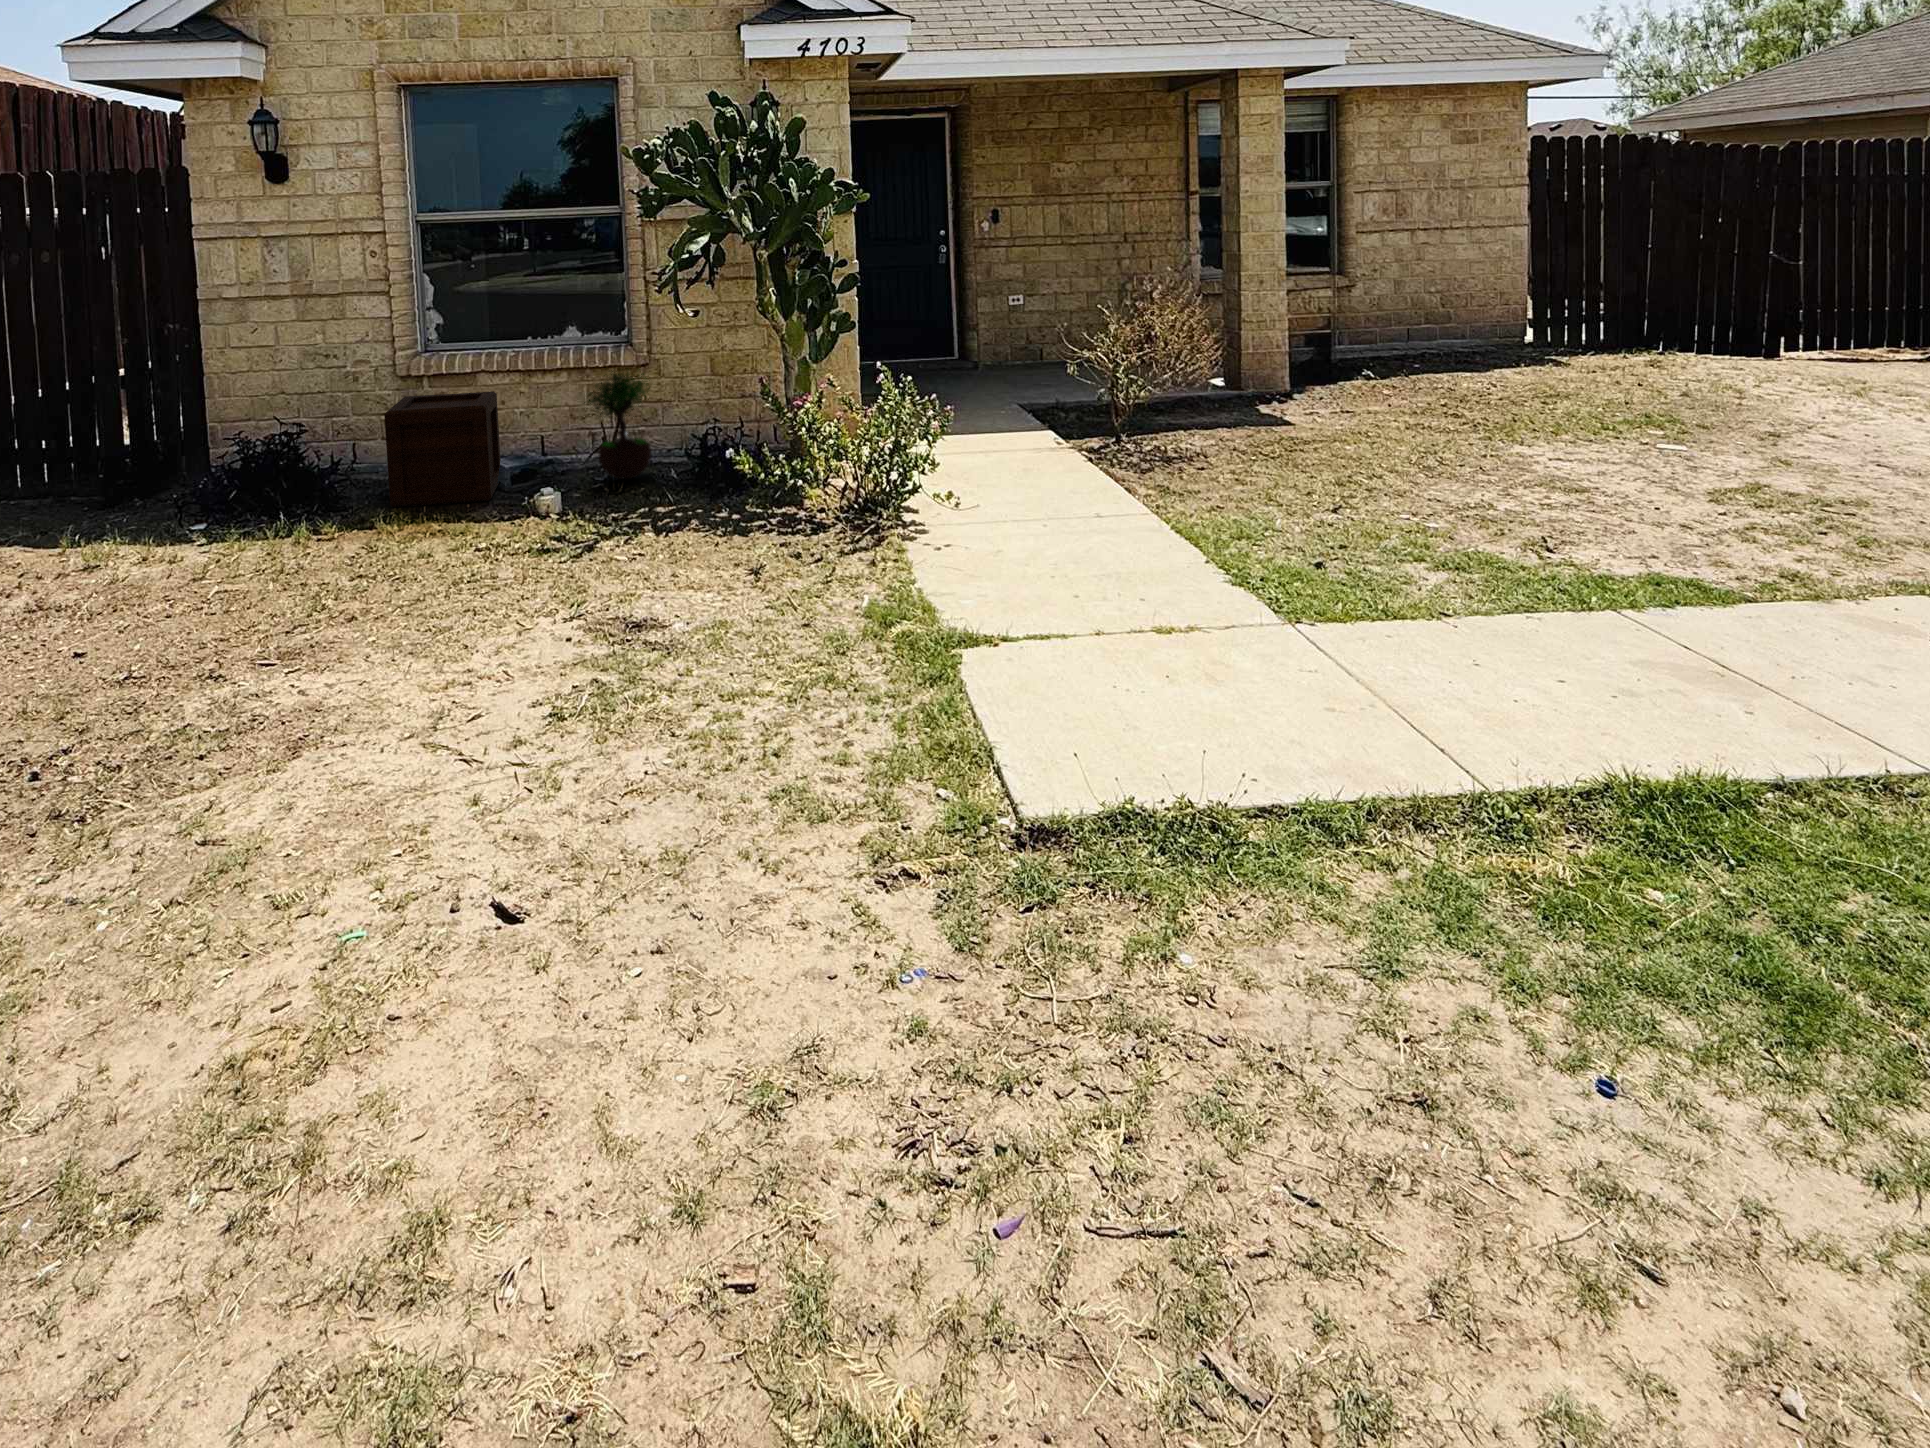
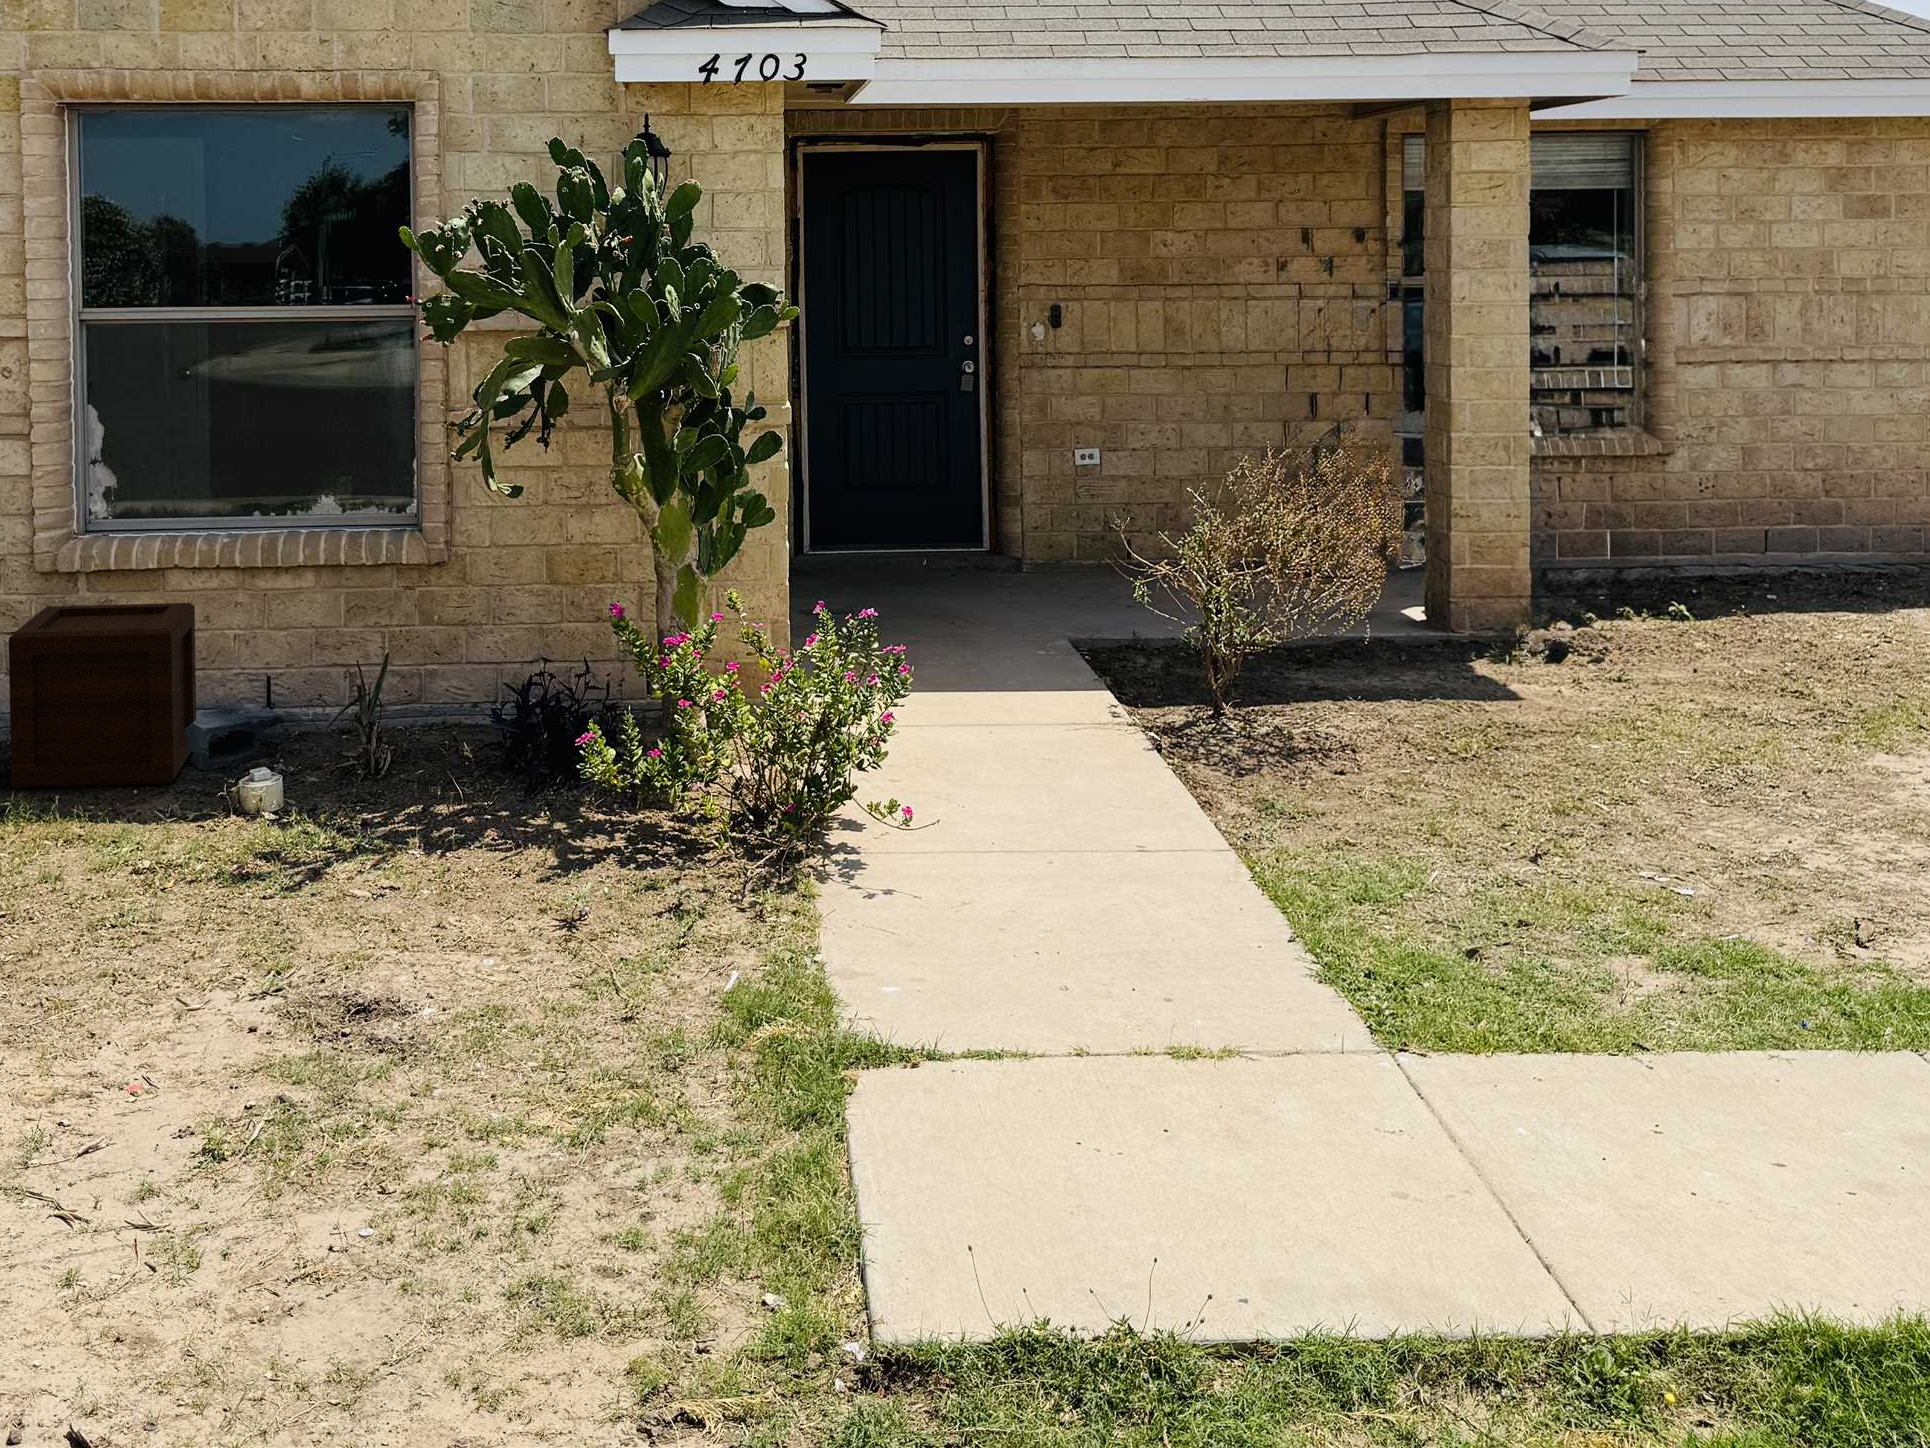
potted tree: present [584,369,651,479] -> none [330,561,447,755]

